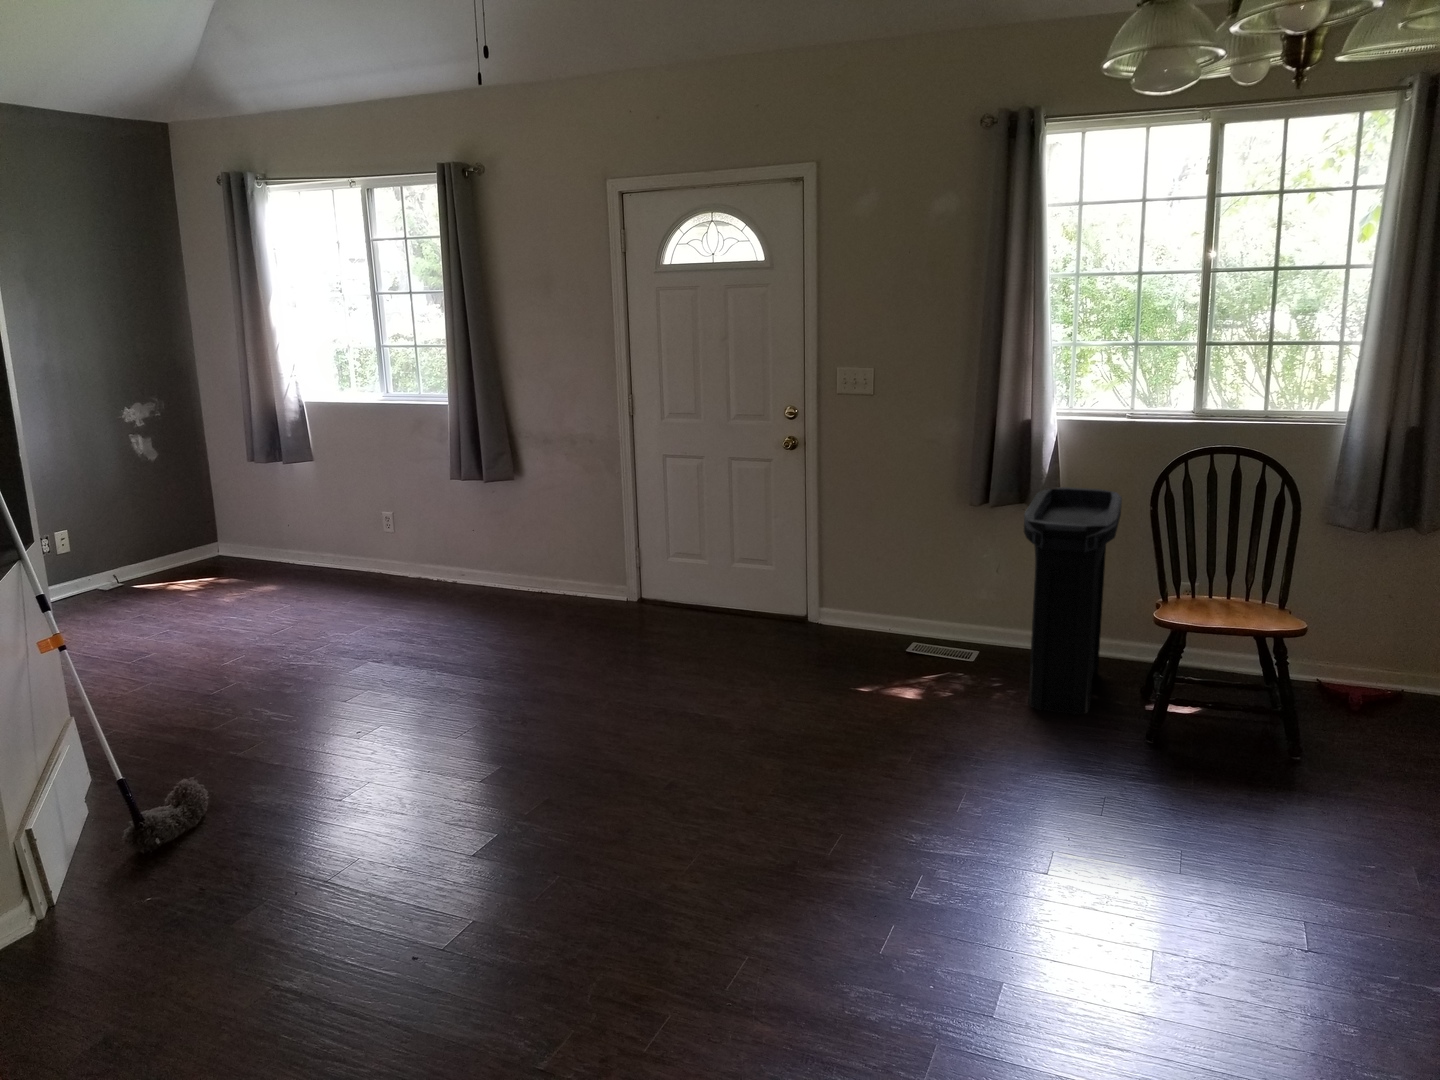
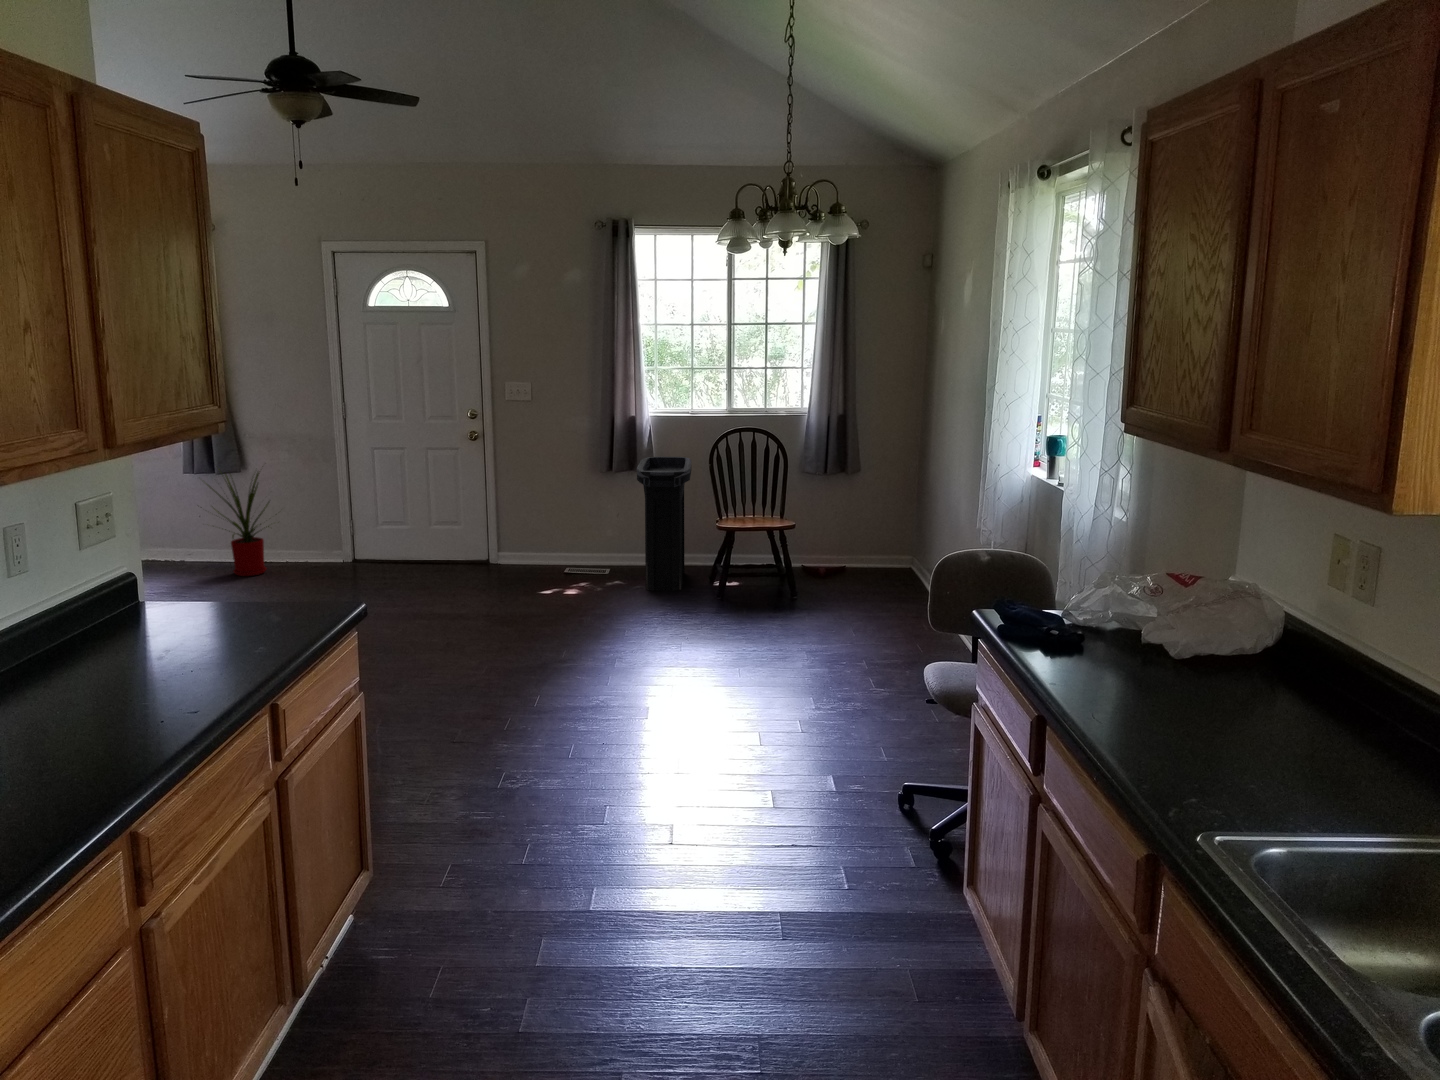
house plant: none [446,472,557,616] -> present [209,469,269,576]

